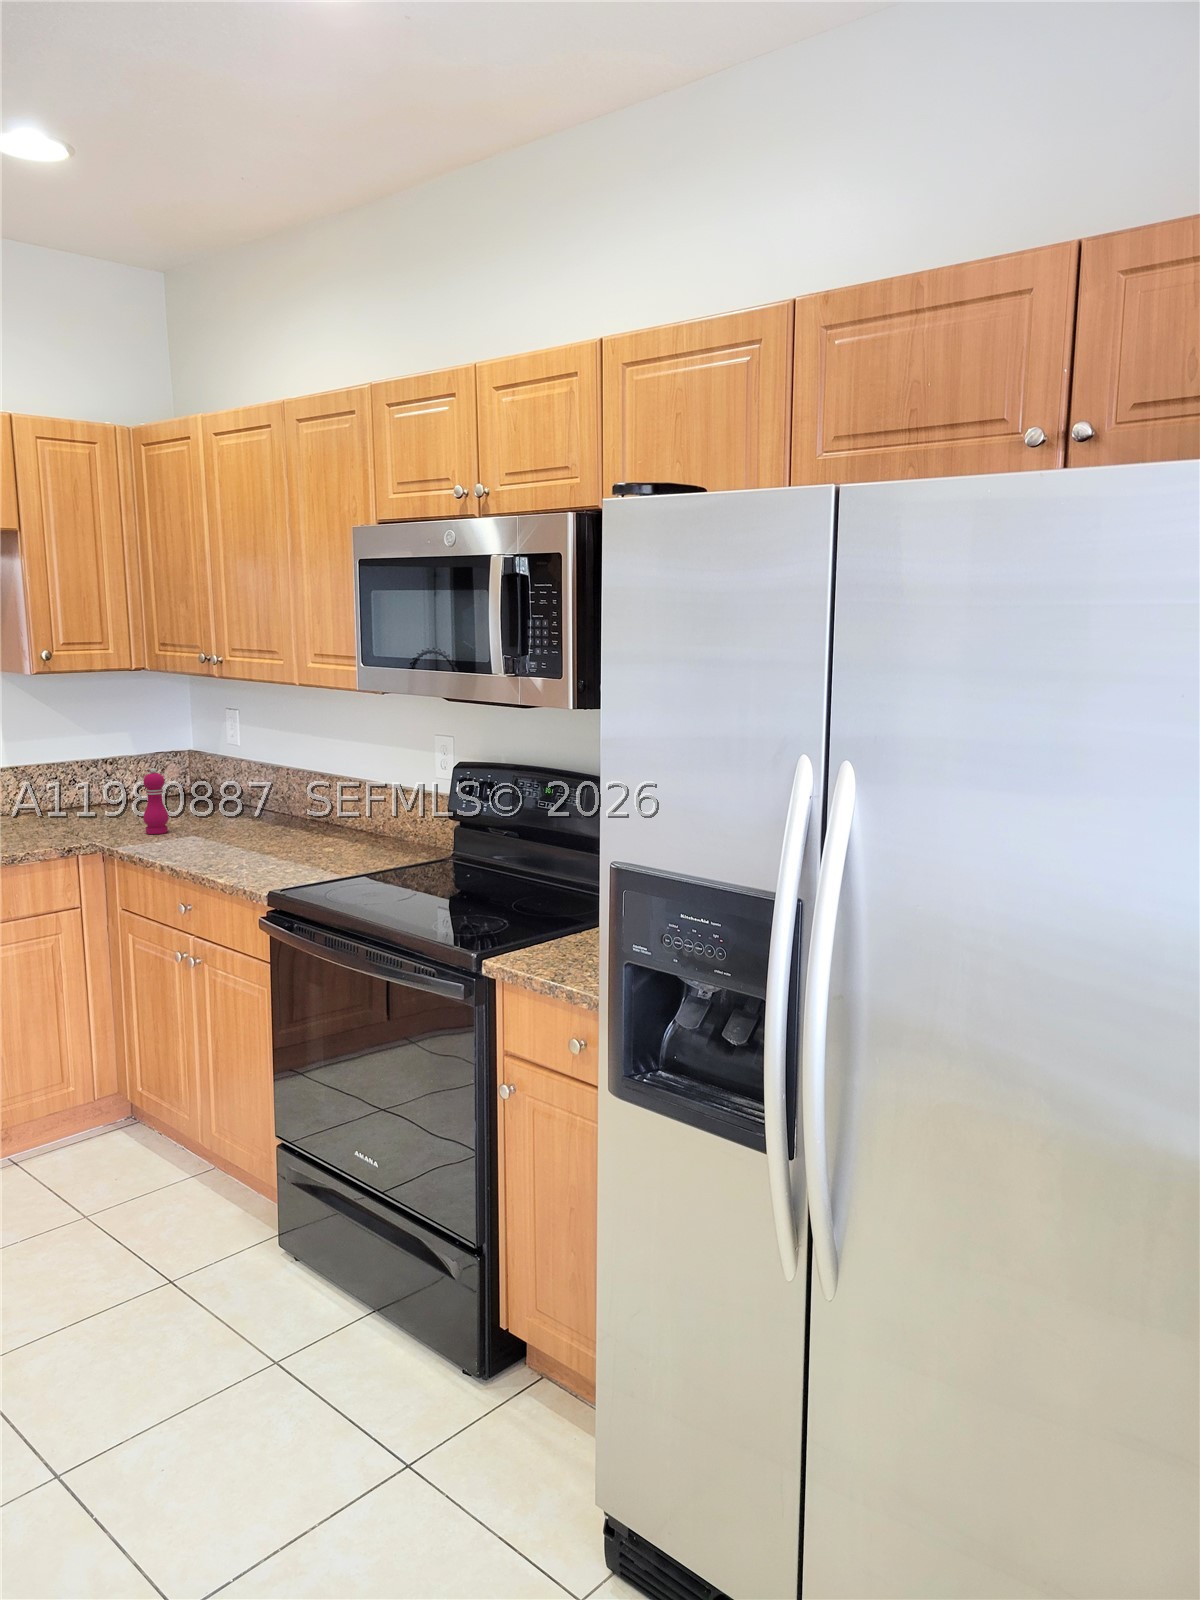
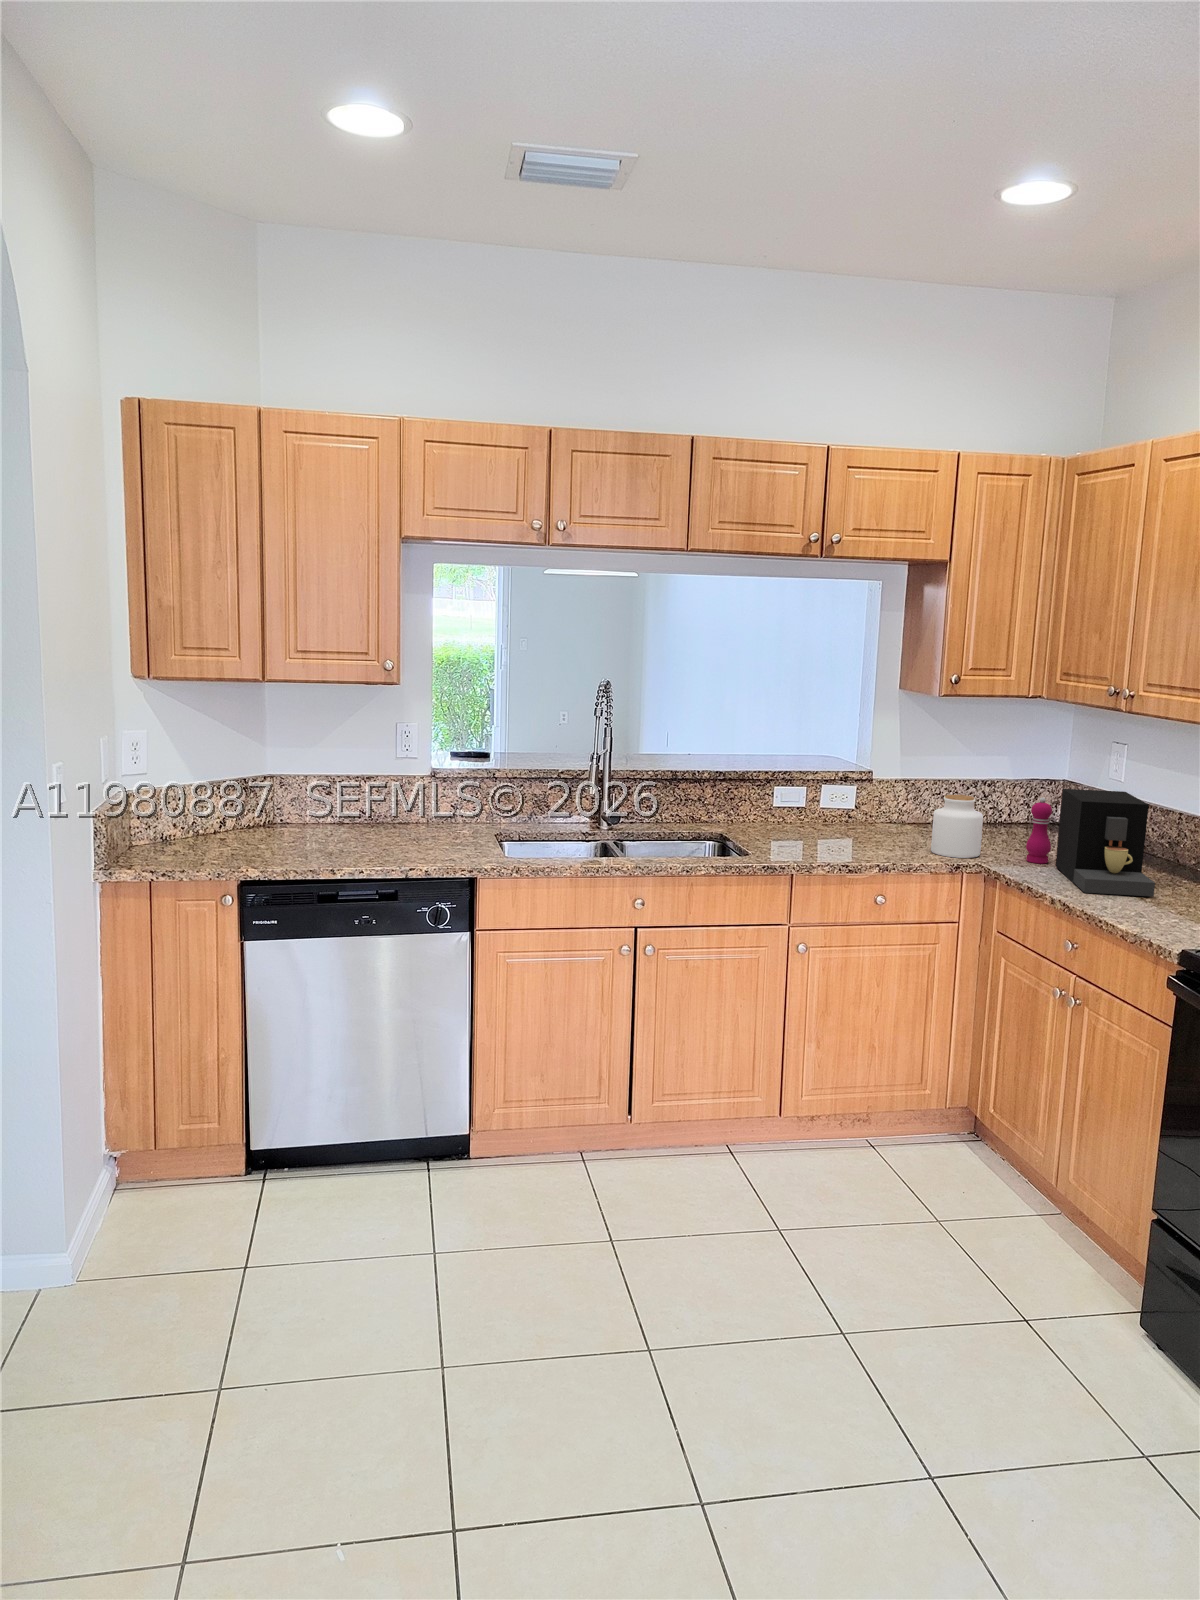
coffee maker: none [169,754,259,855] -> present [1056,789,1155,897]
jar: none [40,775,98,841] -> present [931,795,983,858]

